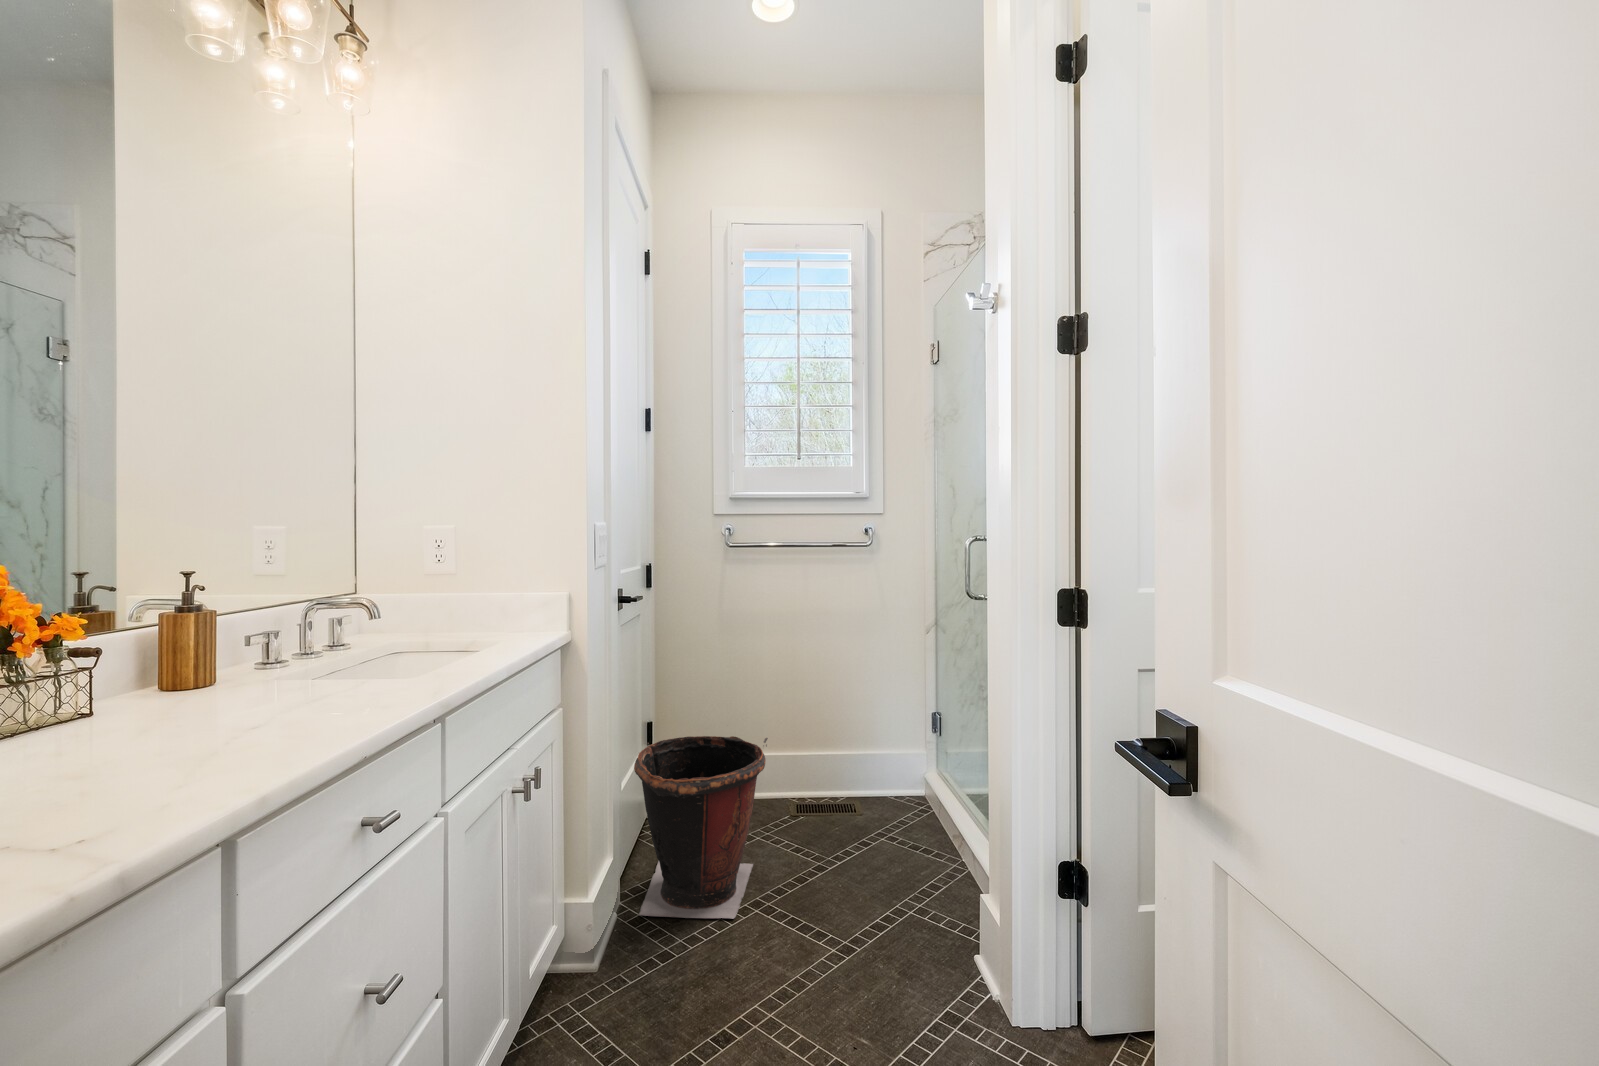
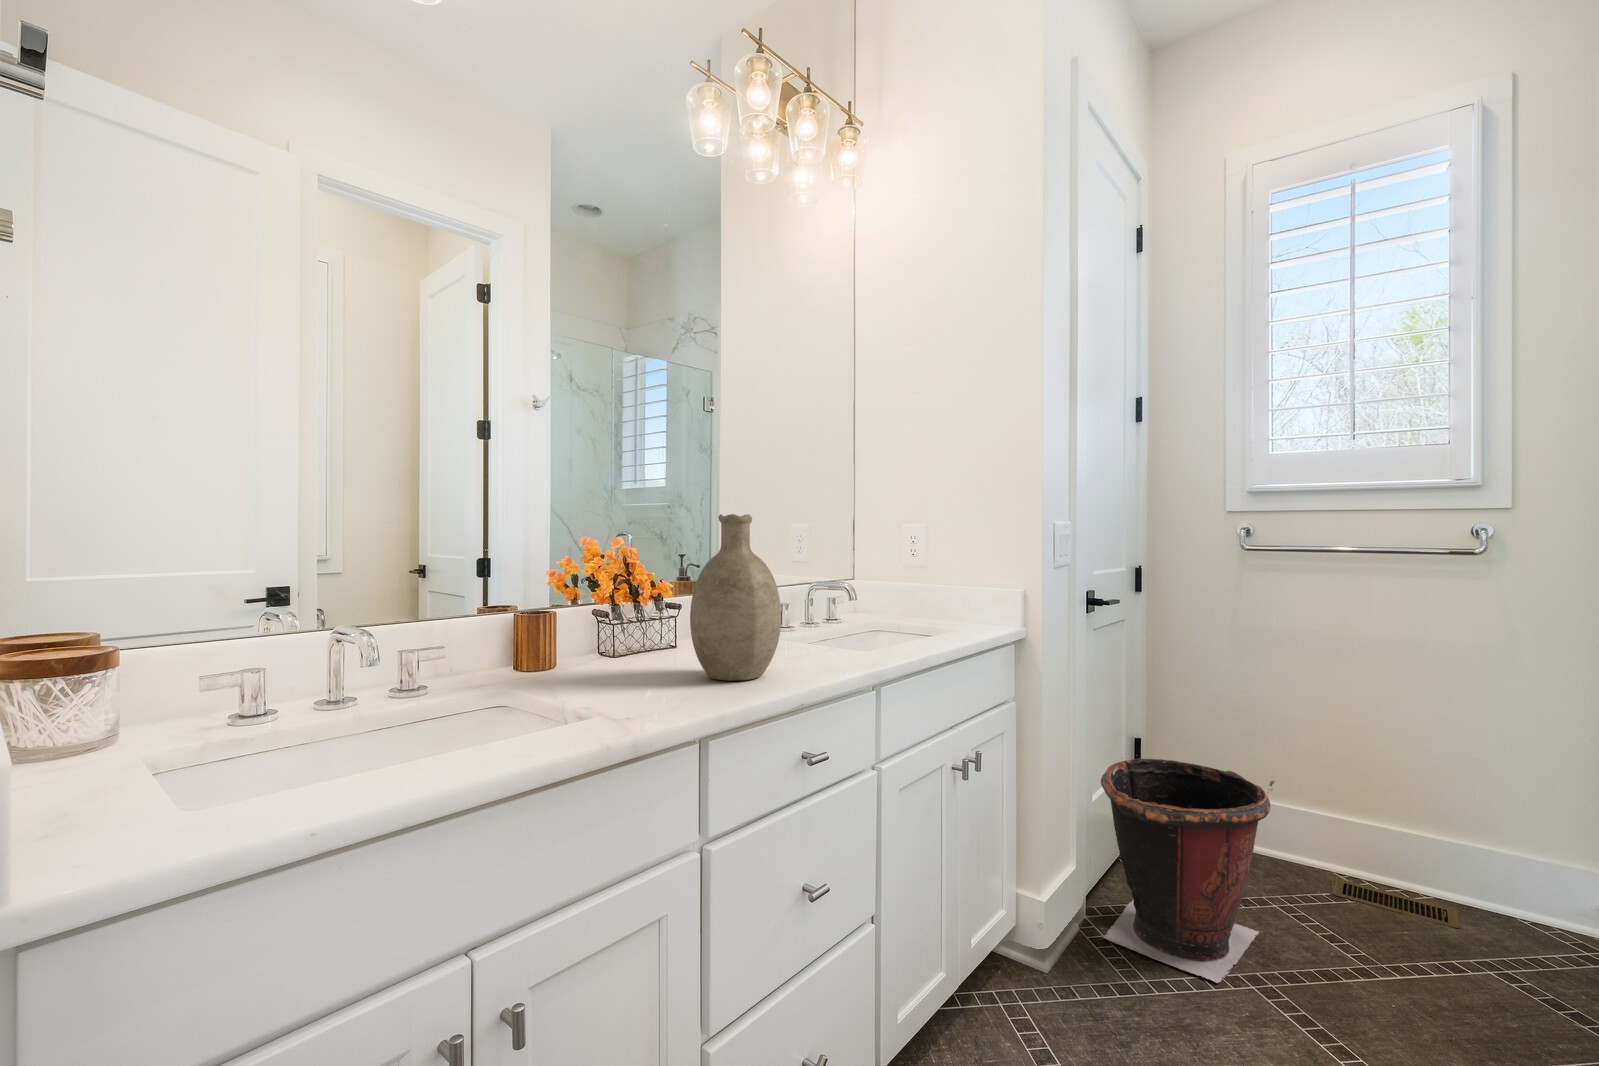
decorative vase: none [163,521,319,753] -> present [690,514,781,681]

